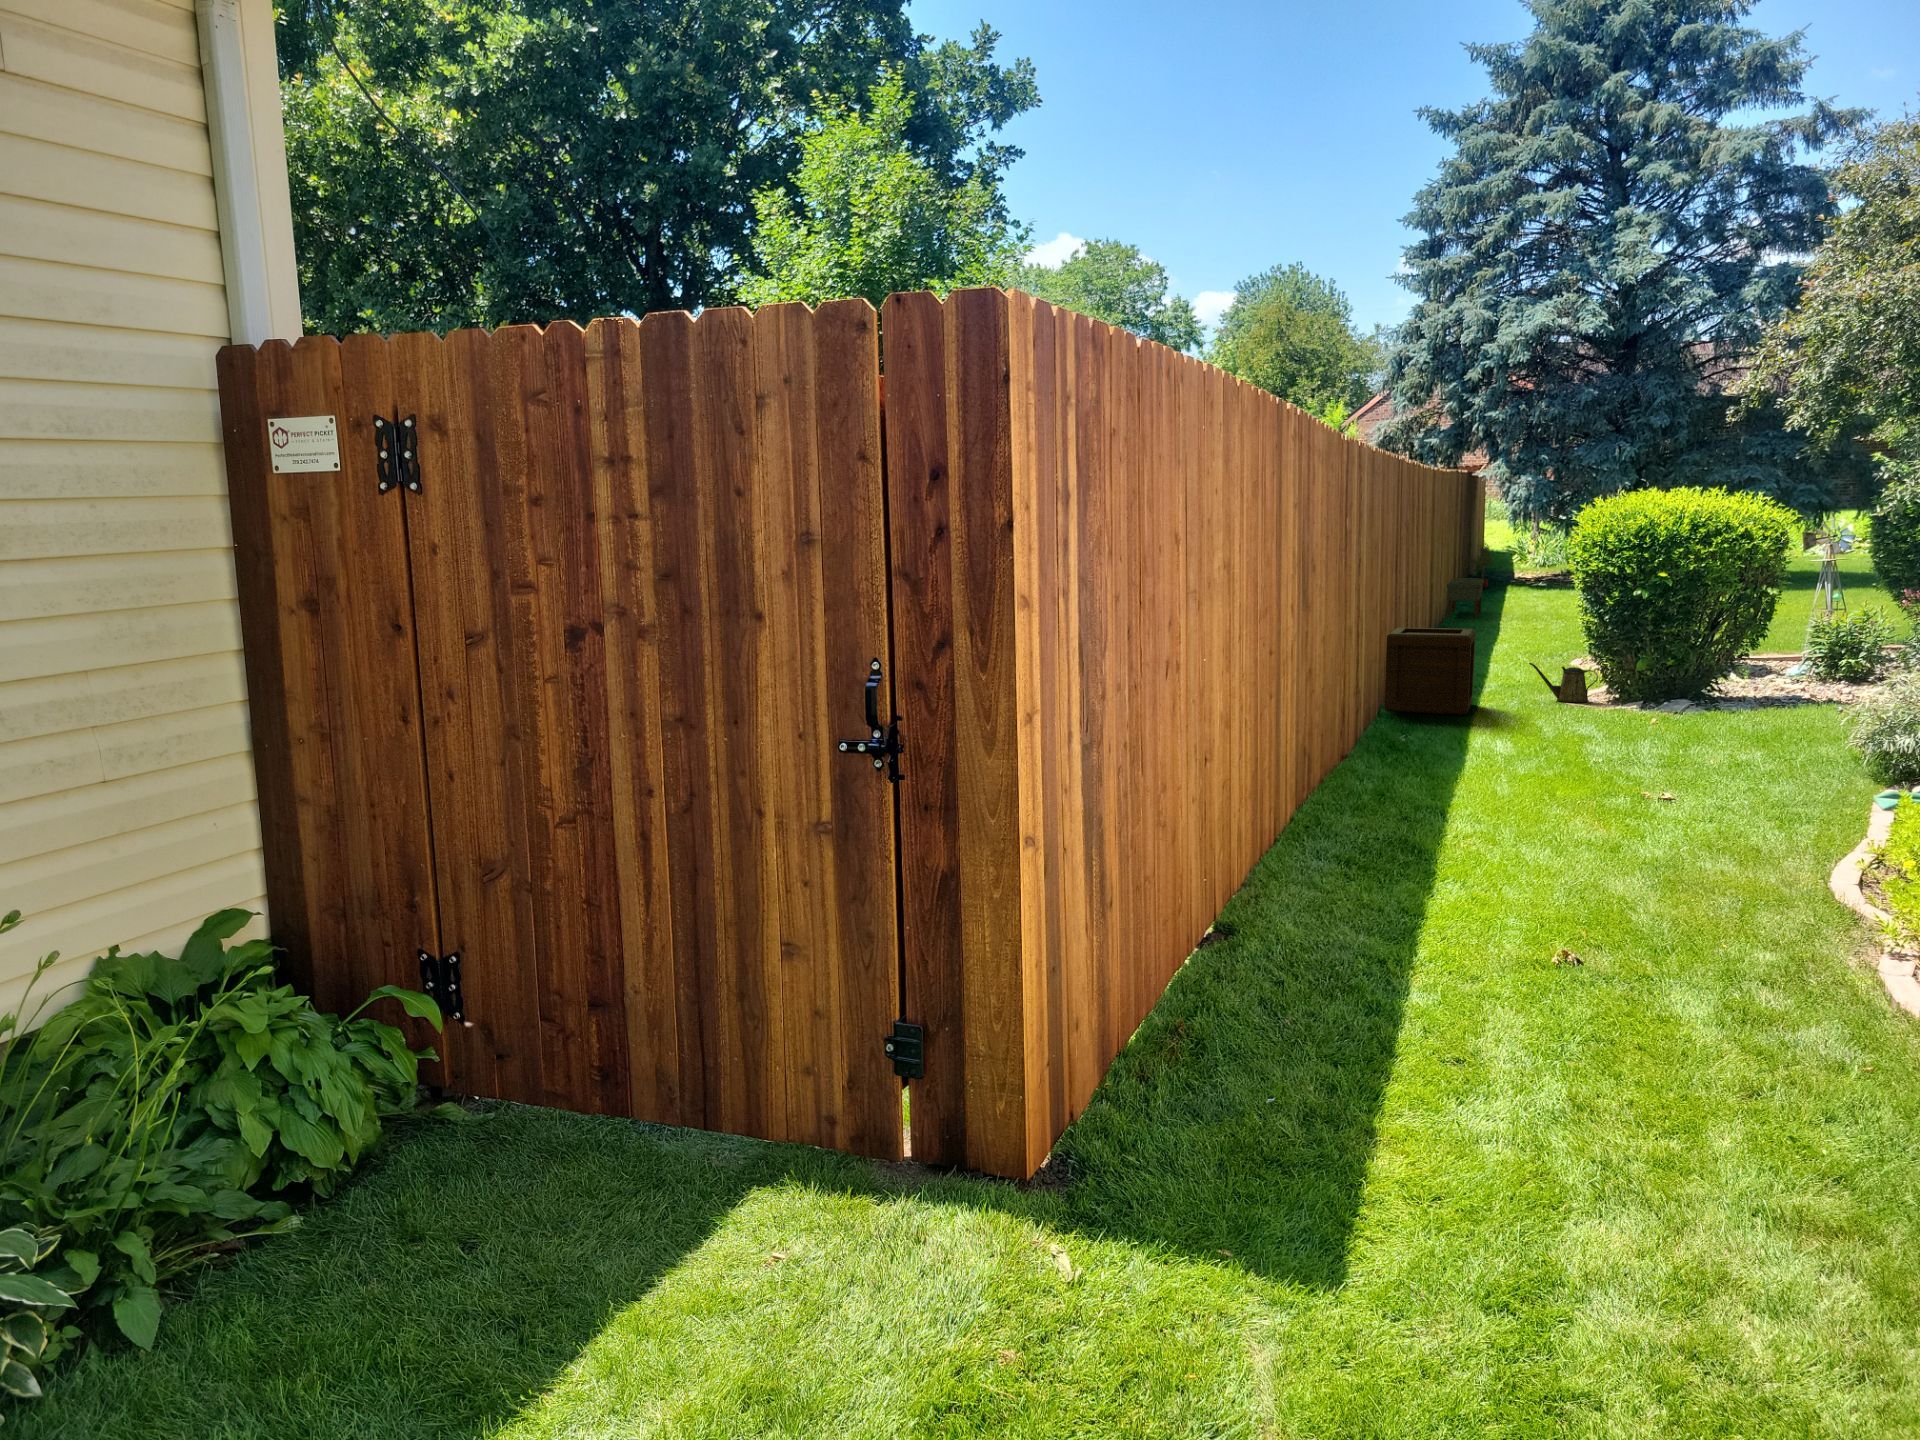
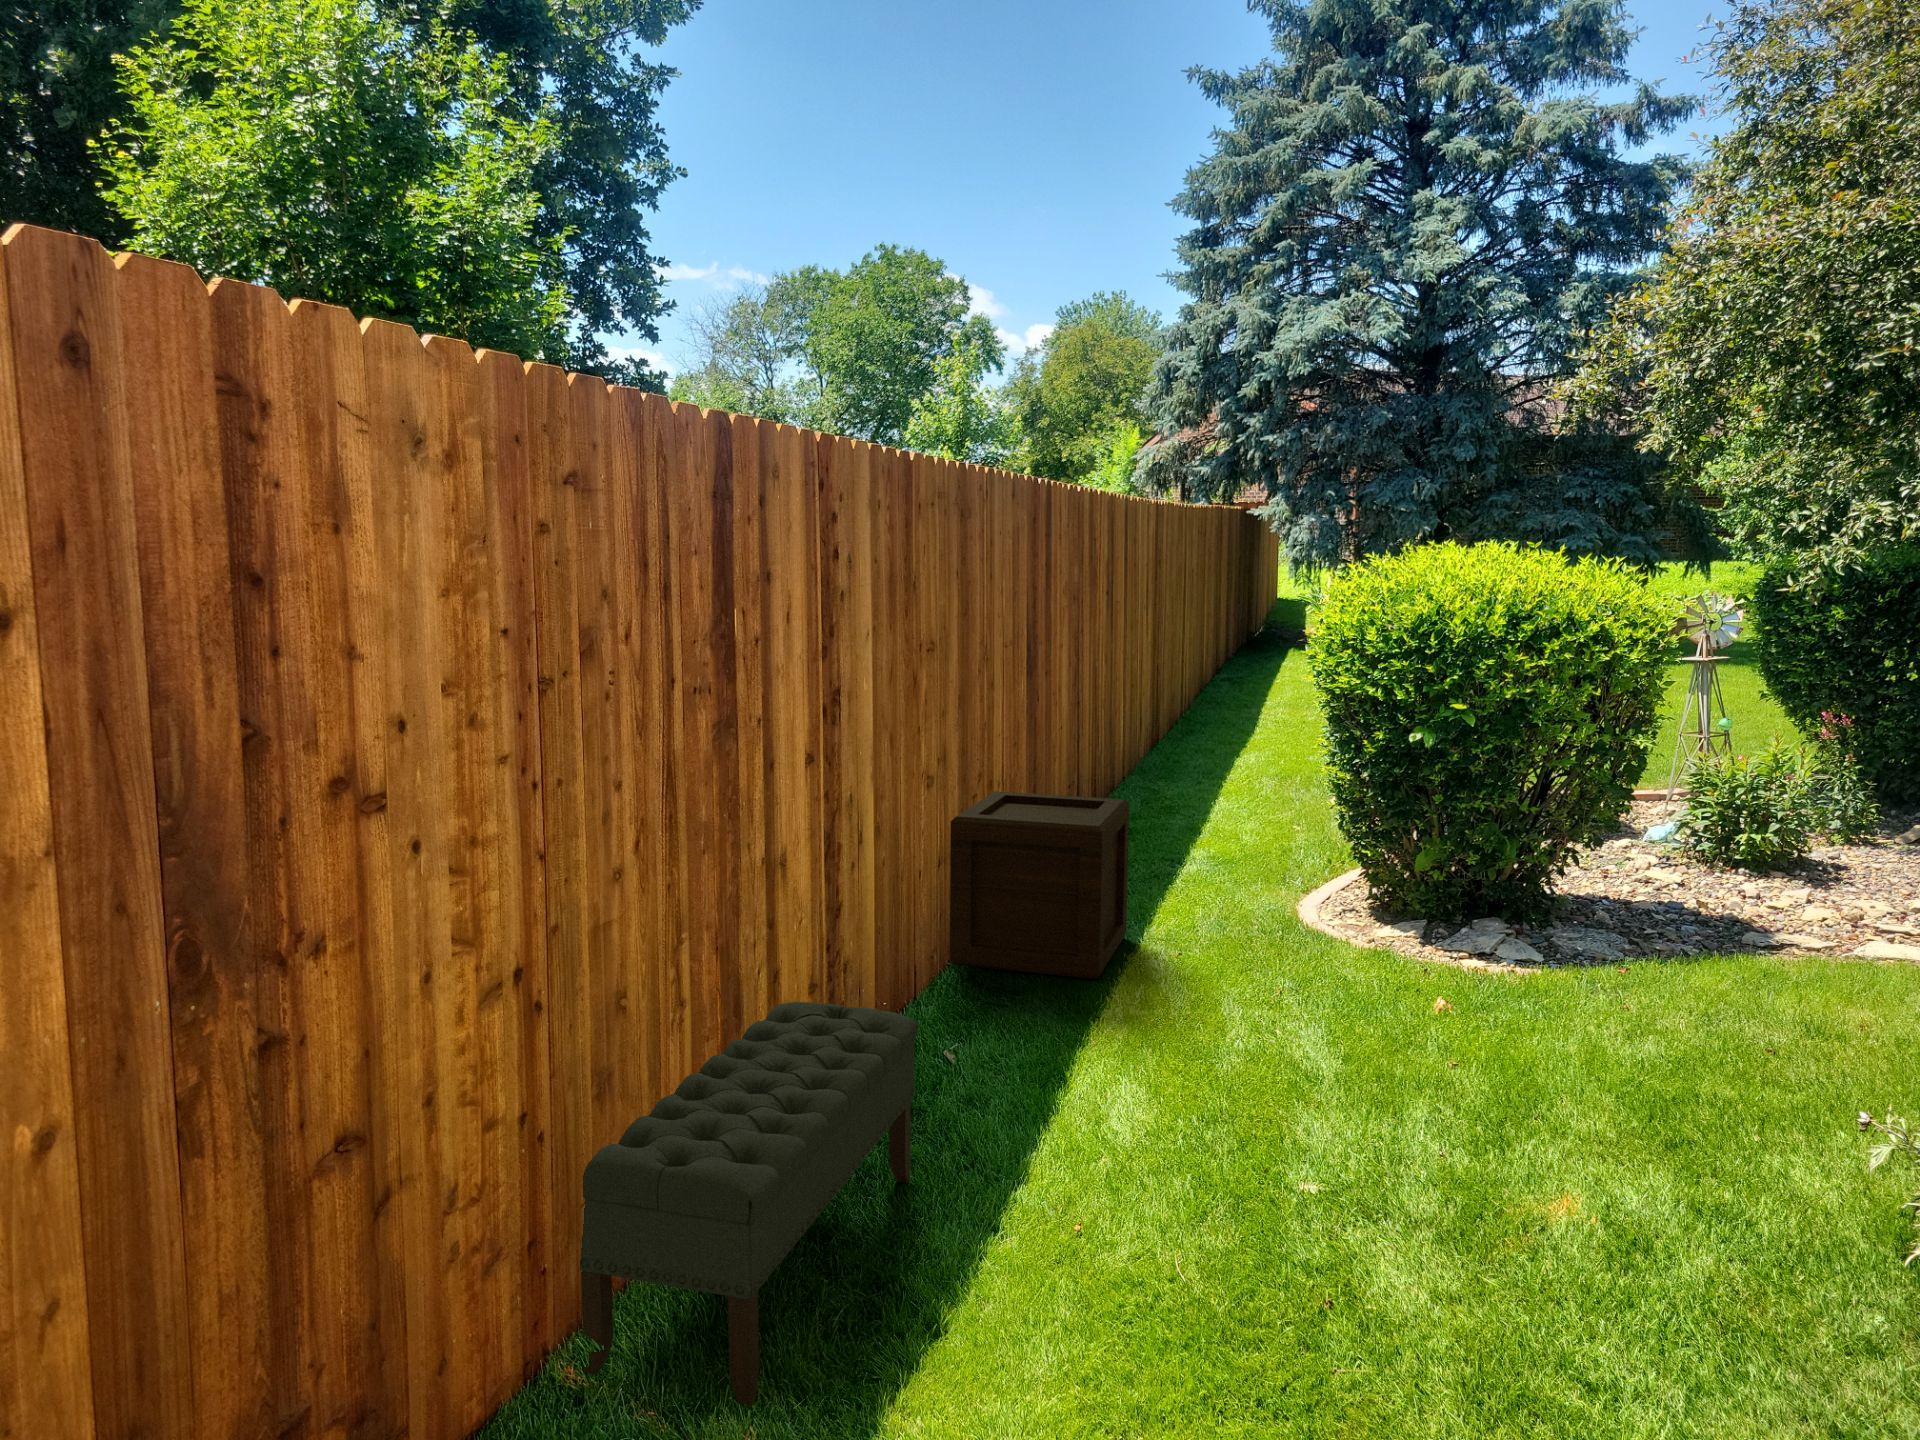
potted tree: present [1468,543,1492,588] -> none [1235,595,1267,655]
bench: present [1447,578,1484,618] -> present [578,1002,918,1405]
watering can: present [1529,663,1598,702] -> none [1232,854,1350,932]

